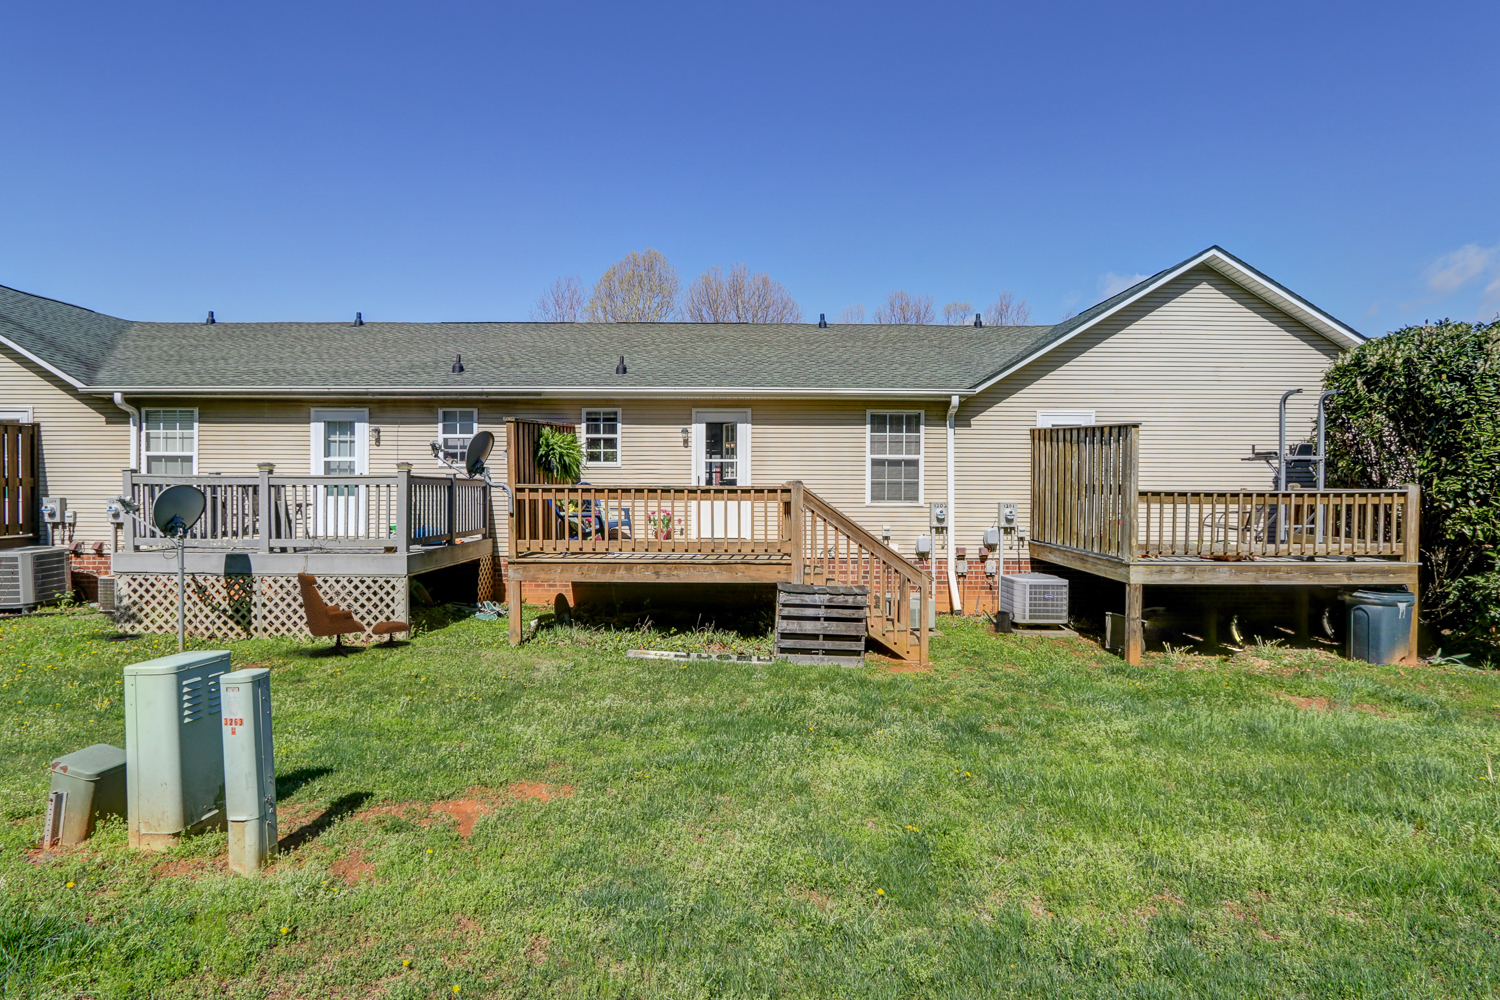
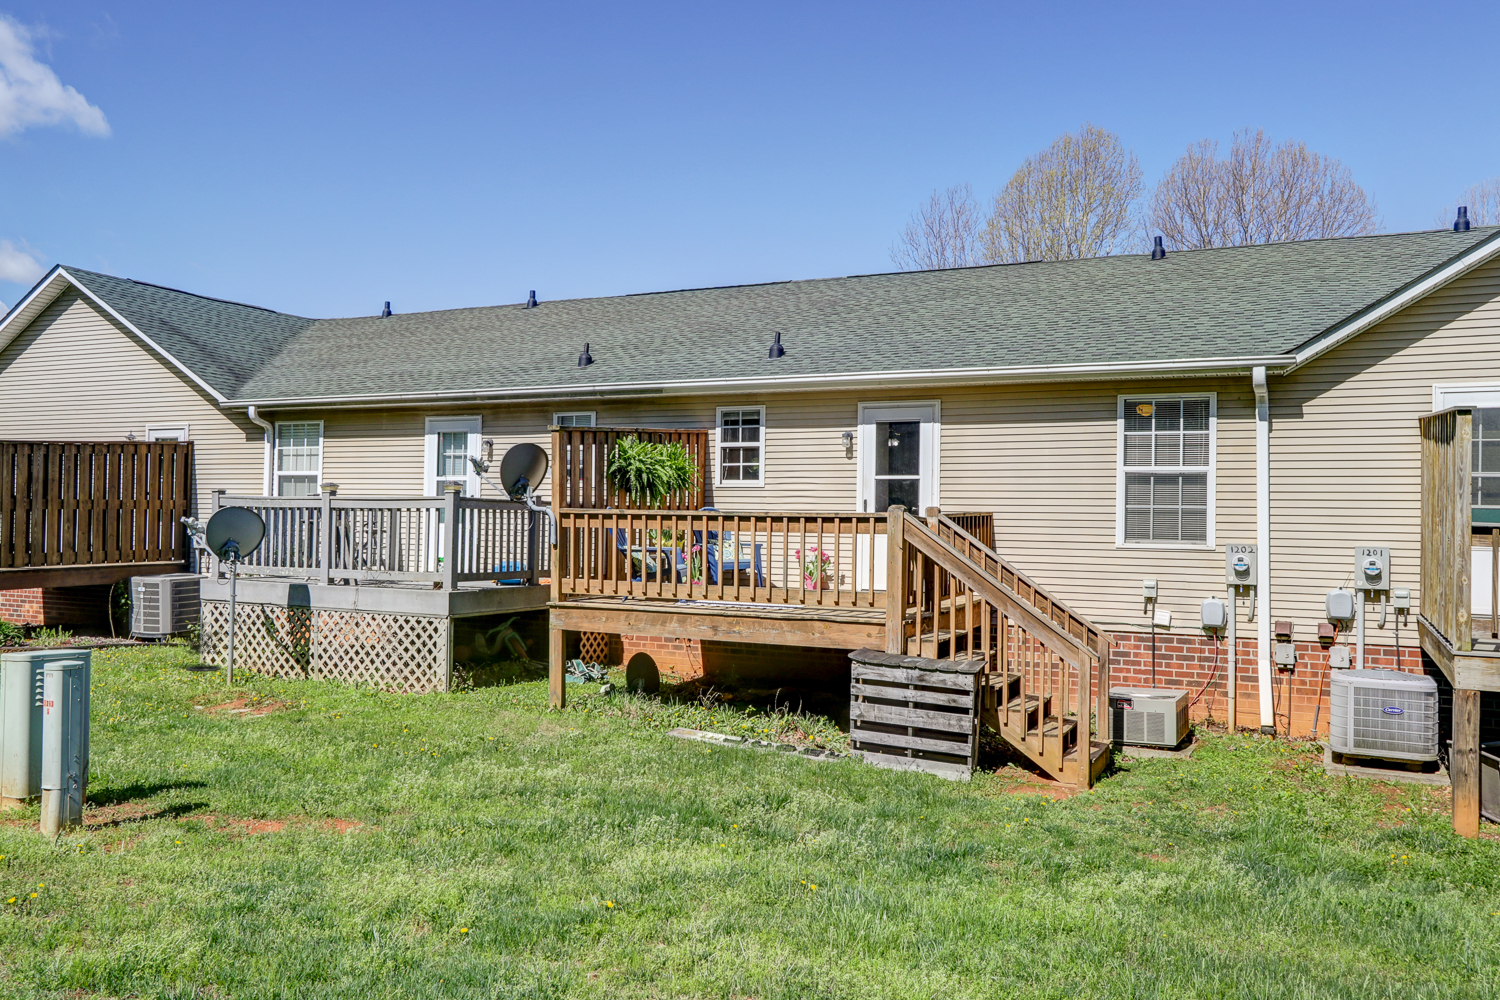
lounge chair: present [298,572,410,657] -> none [324,602,446,704]
watering can: present [983,610,1015,632] -> none [1265,723,1333,766]

